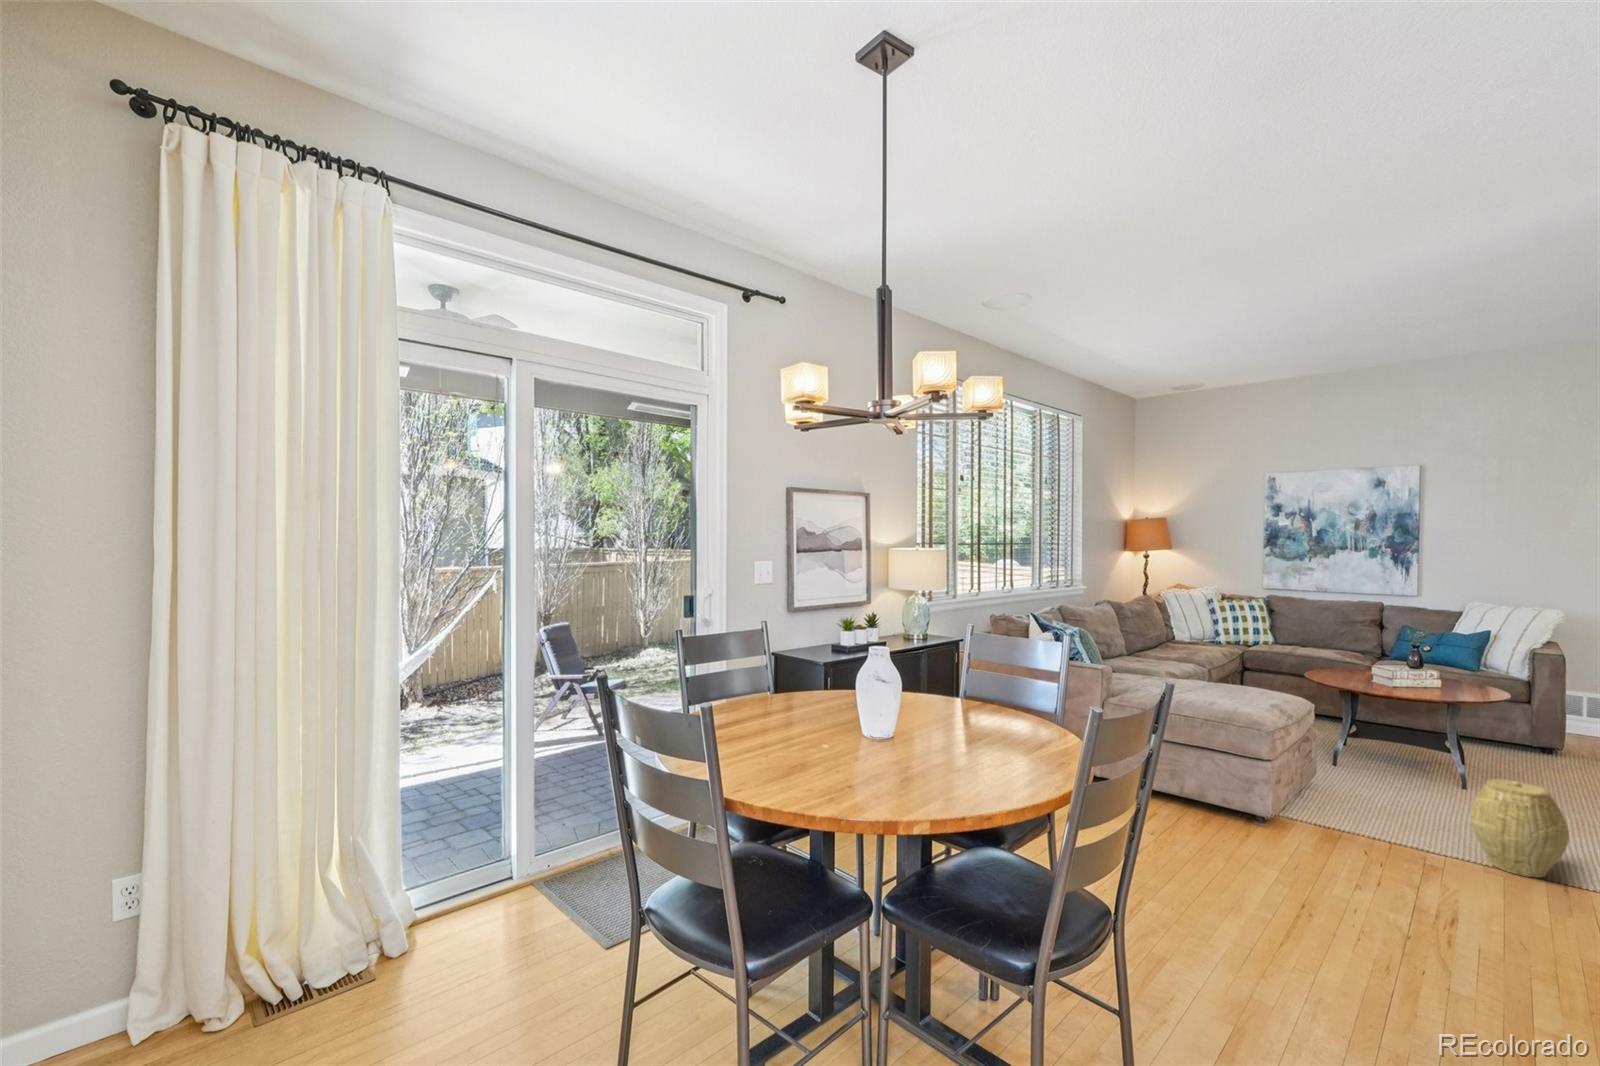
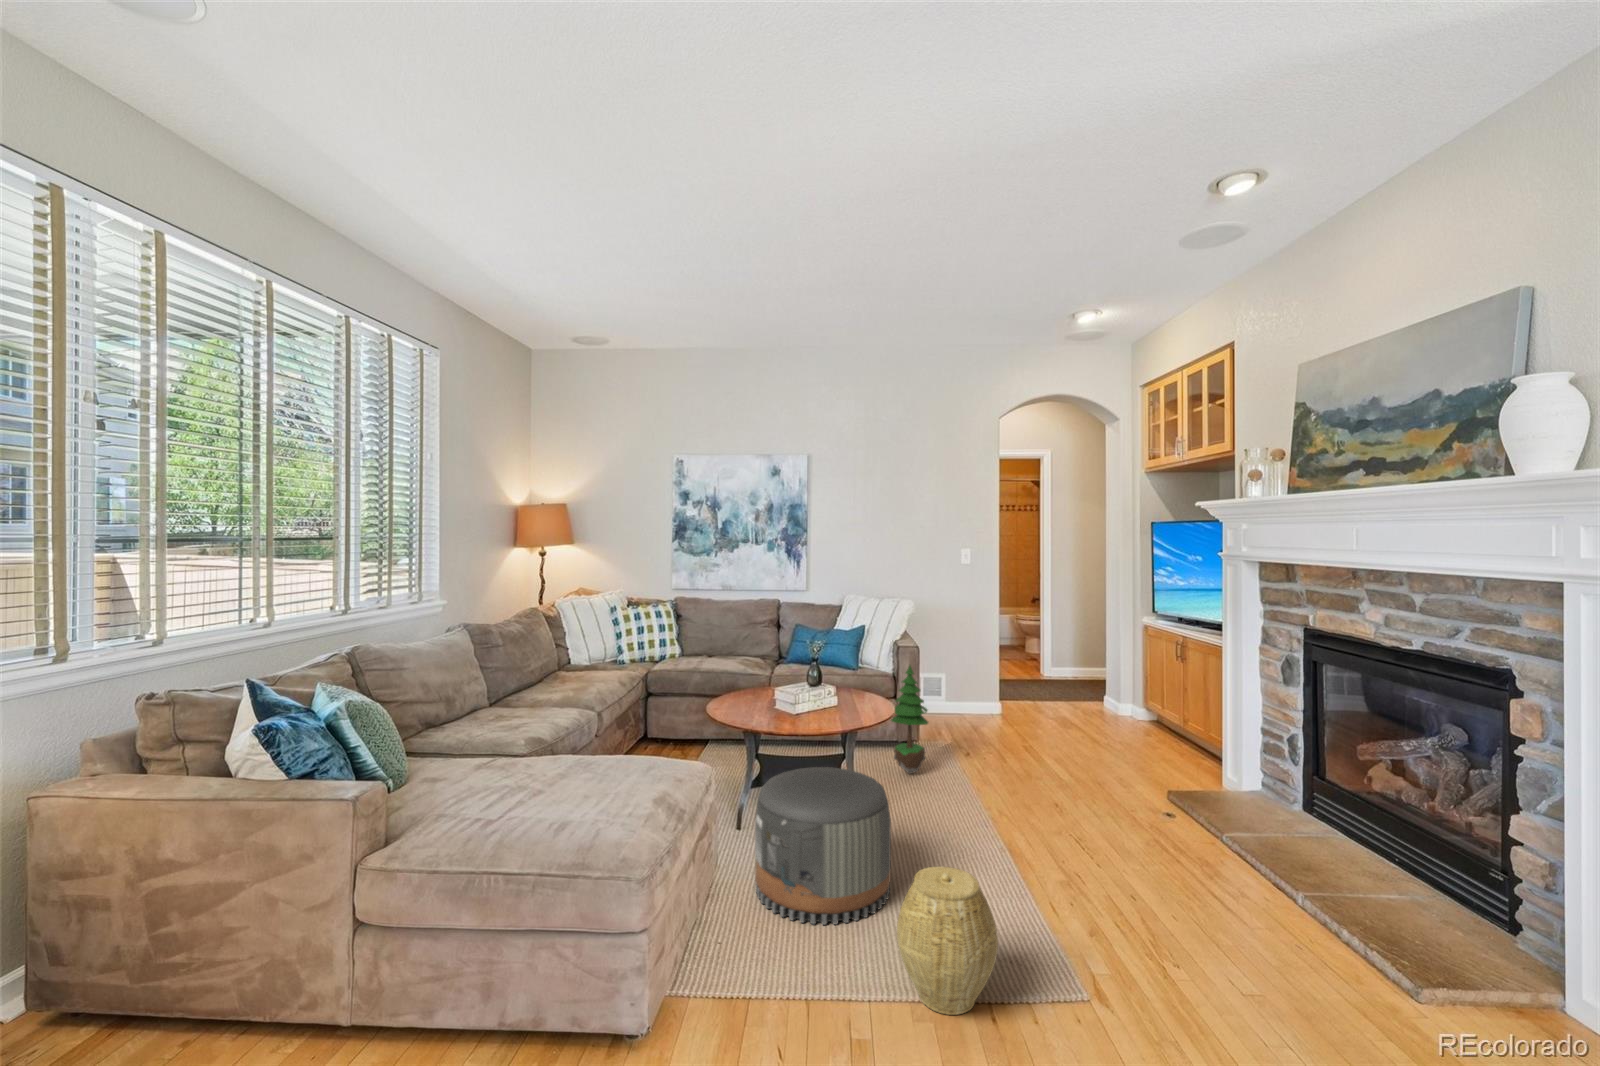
potted tree: none [1510,665,1563,769] -> present [891,666,928,774]
pouf: none [1350,719,1482,826] -> present [755,767,891,925]

